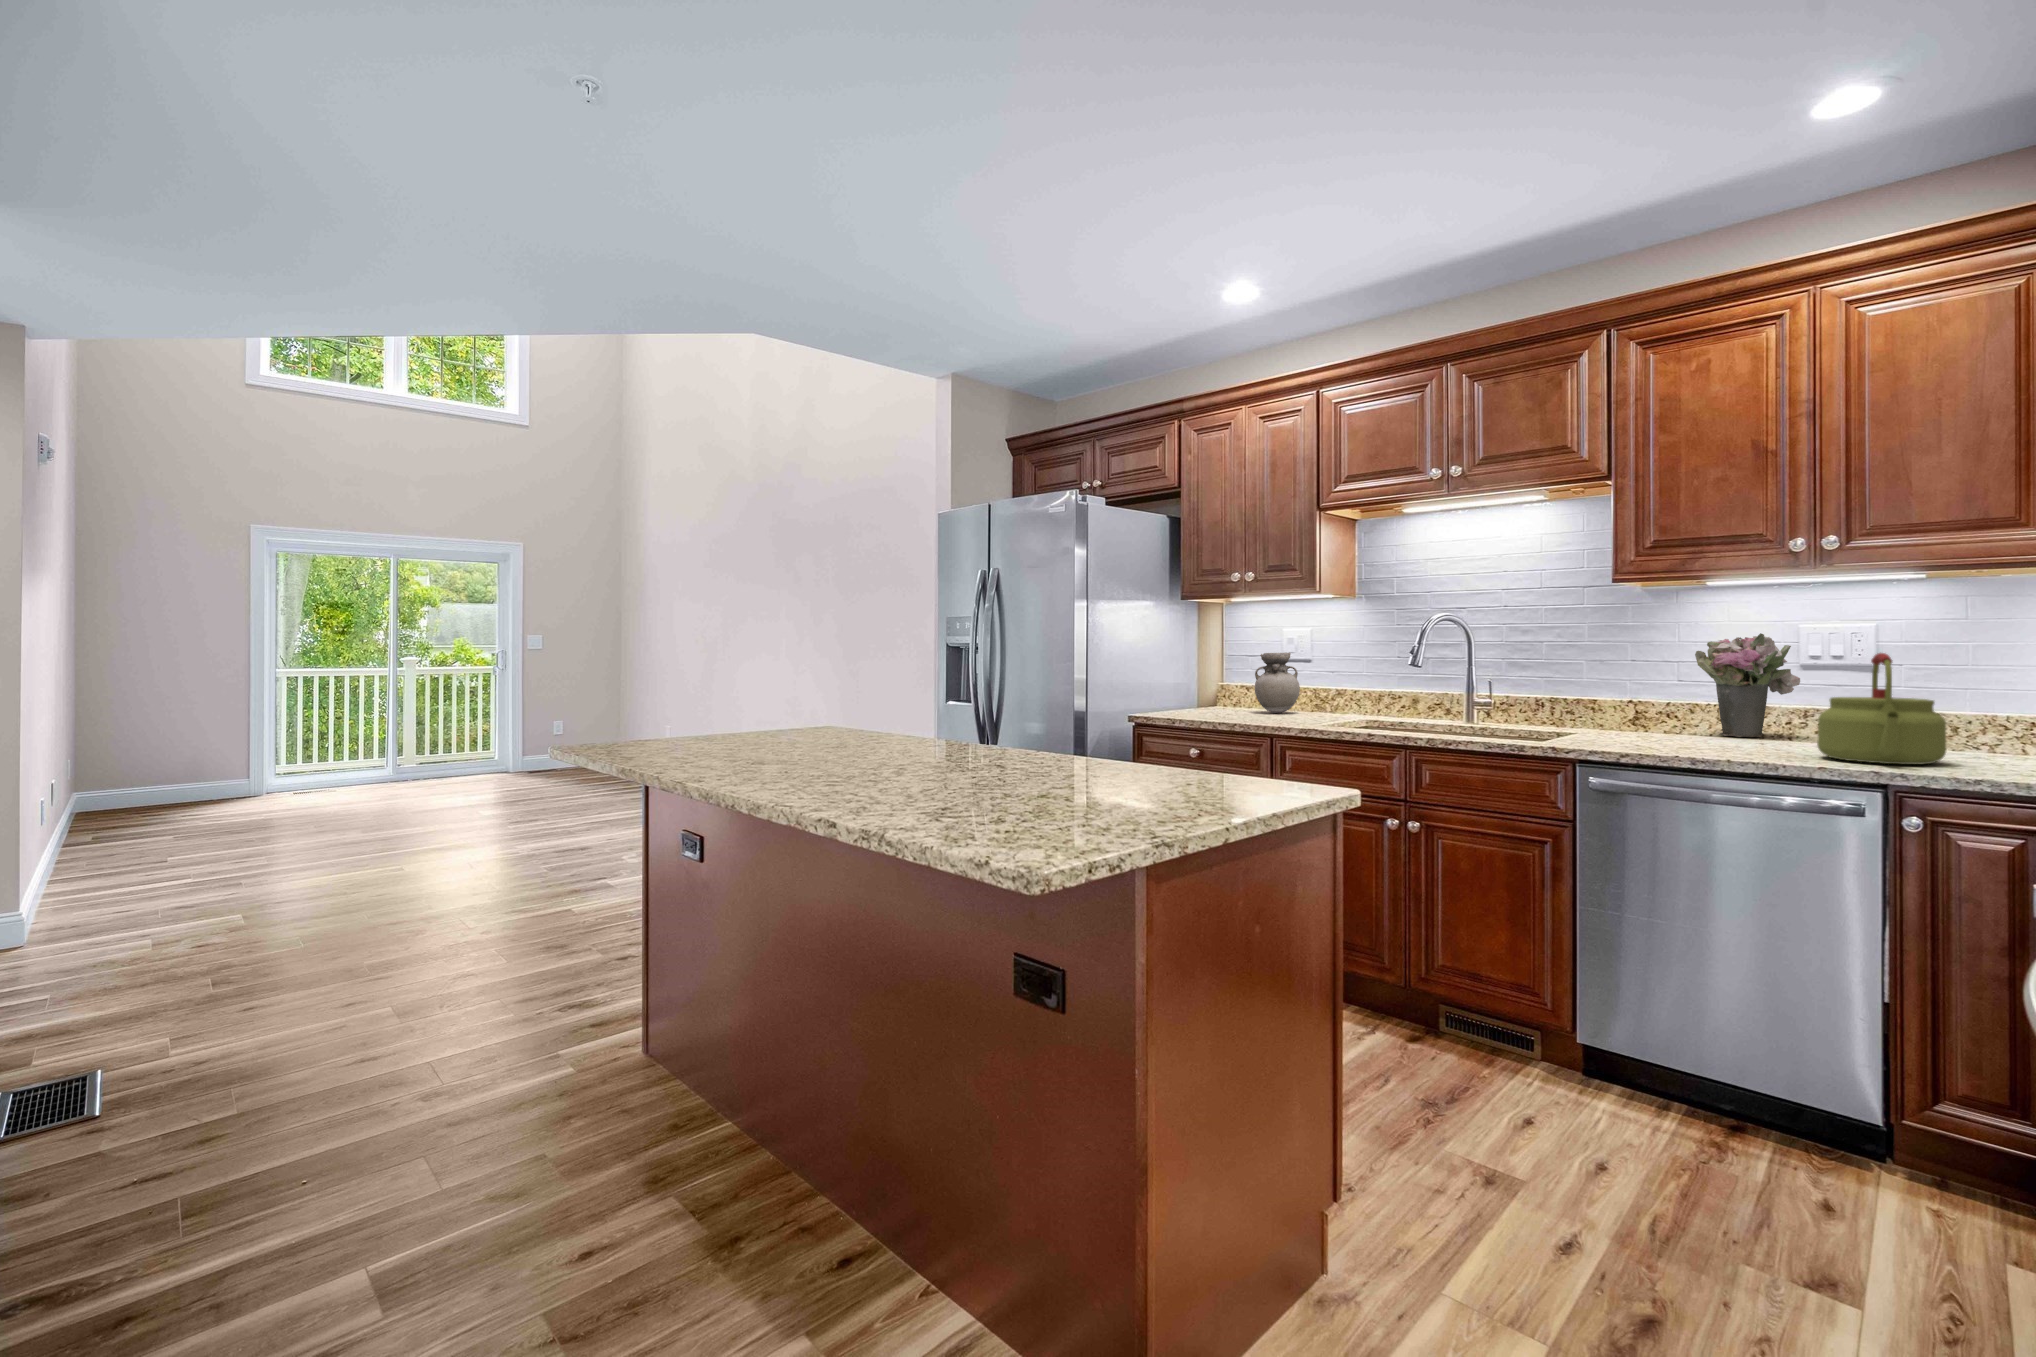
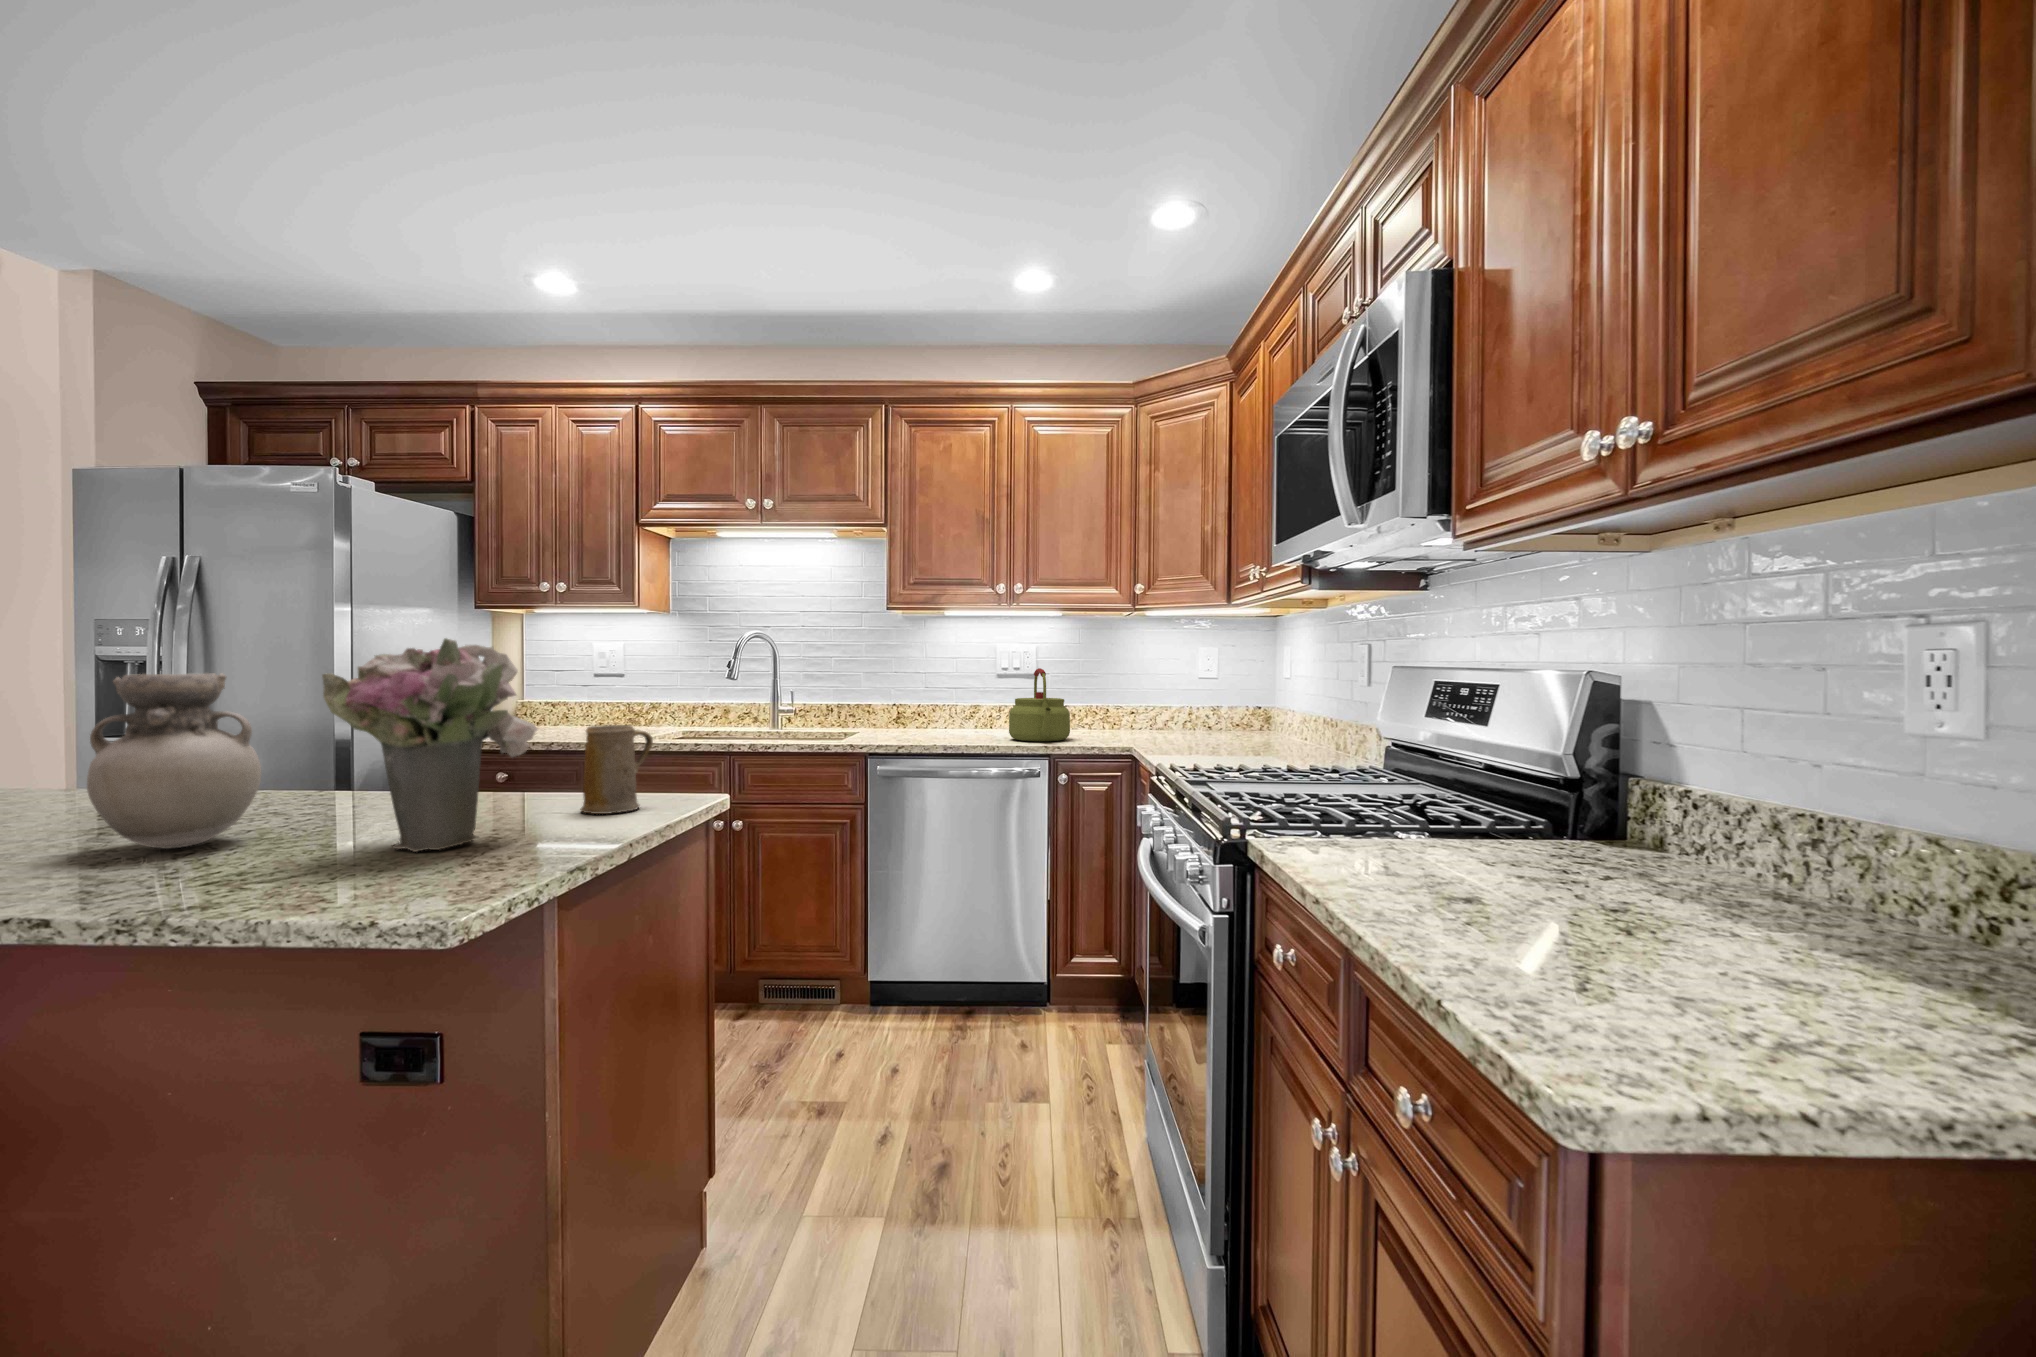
flower bouquet: present [1695,633,1800,737] -> present [322,638,538,852]
vase: present [1255,652,1300,713] -> present [87,673,261,849]
mug: none [1201,710,1270,797] -> present [580,725,653,814]

